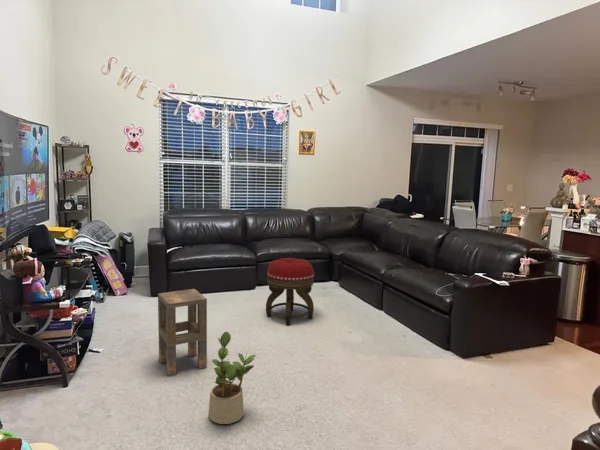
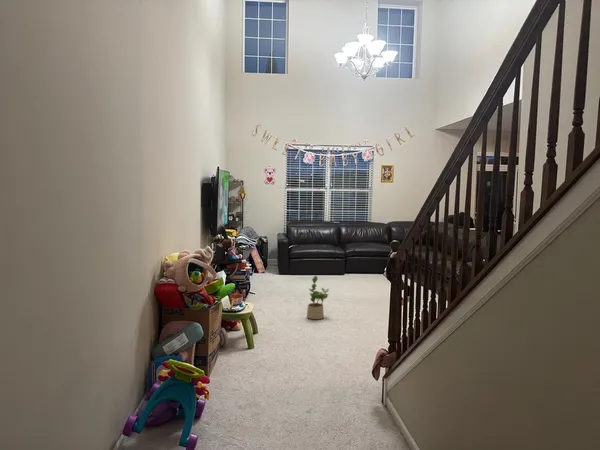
footstool: present [266,258,314,326] -> none [347,251,377,291]
side table: present [158,289,207,376] -> none [284,262,309,304]

